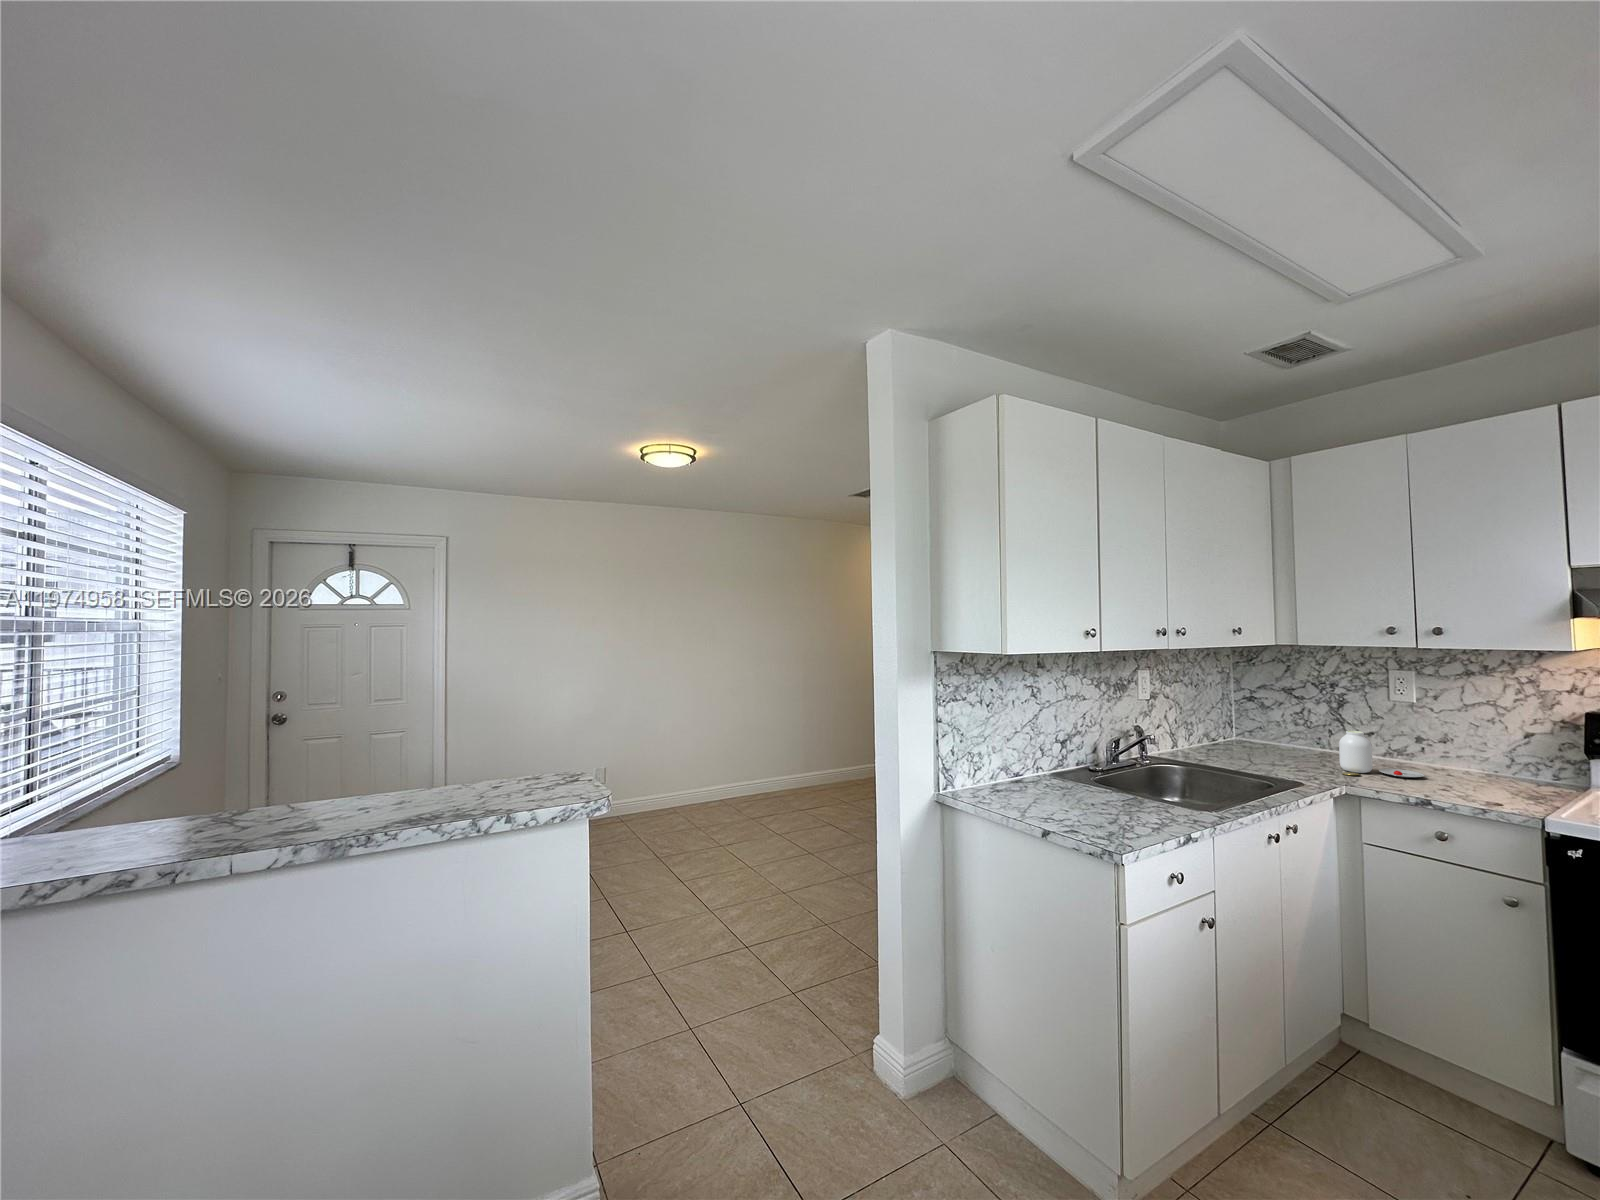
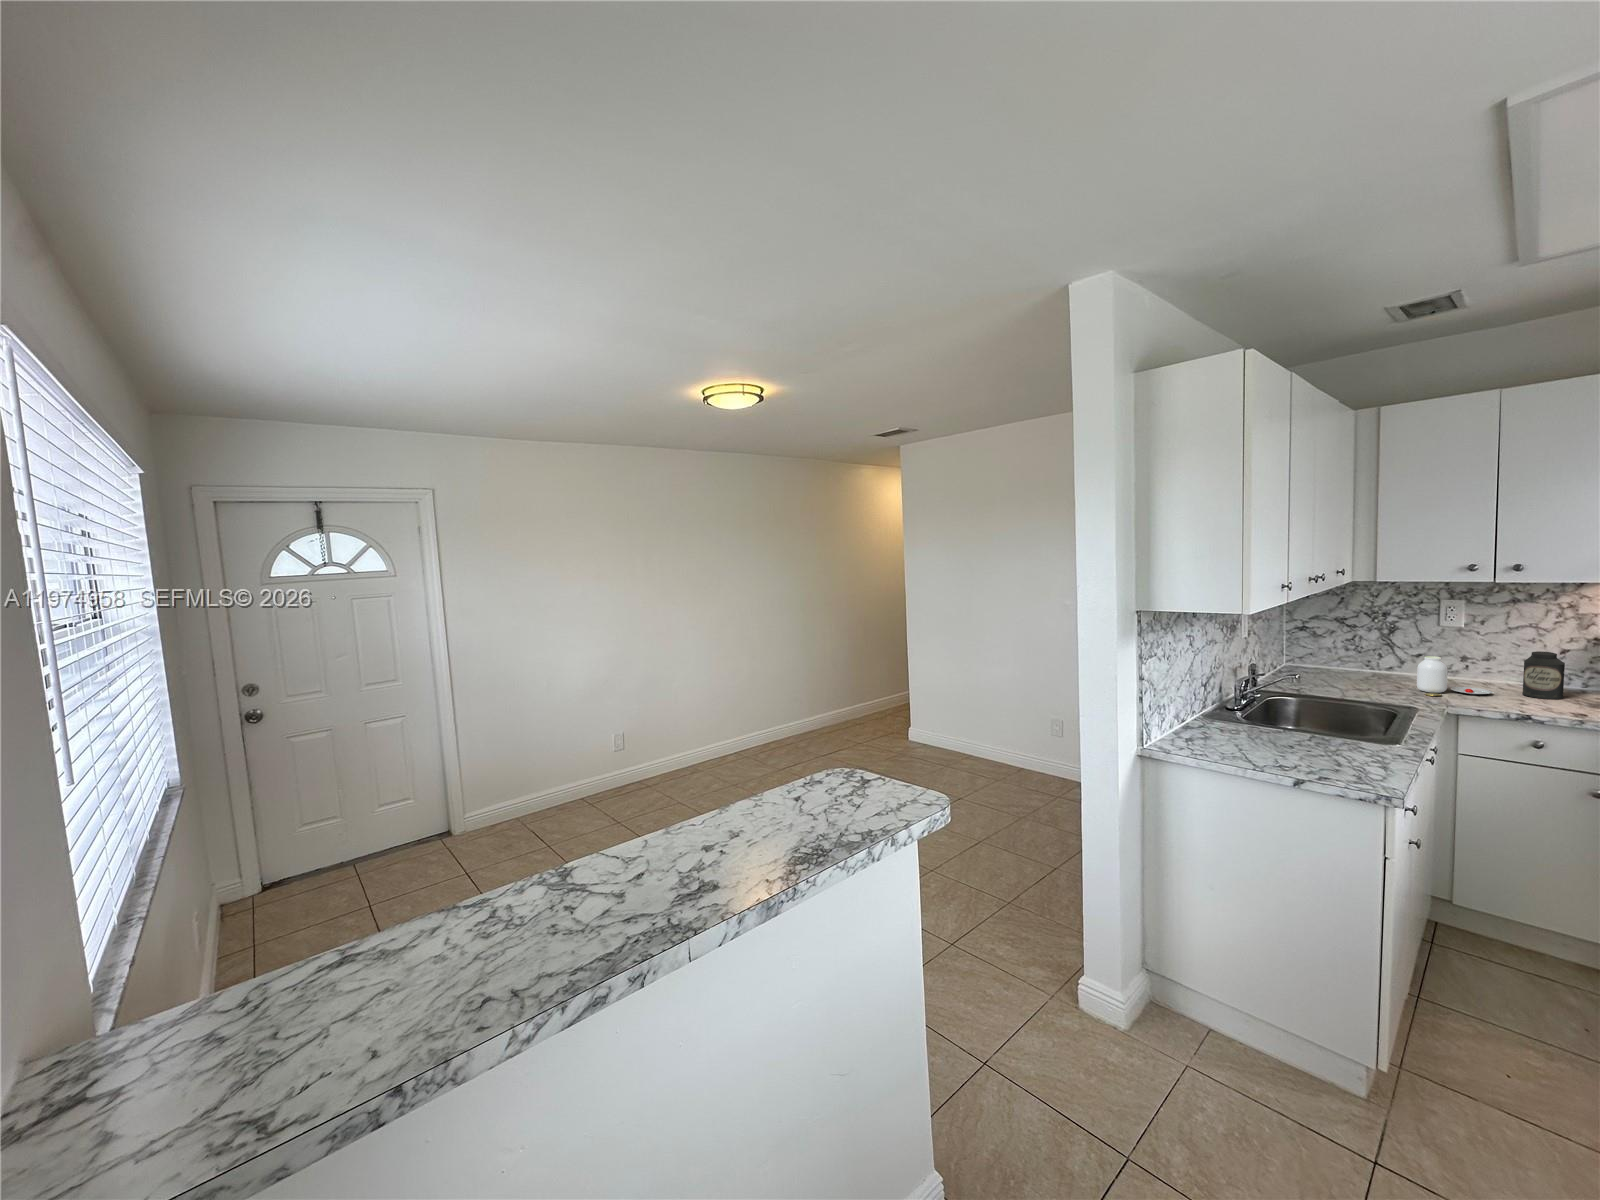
canister: none [1461,731,1509,788] -> present [1522,651,1565,699]

